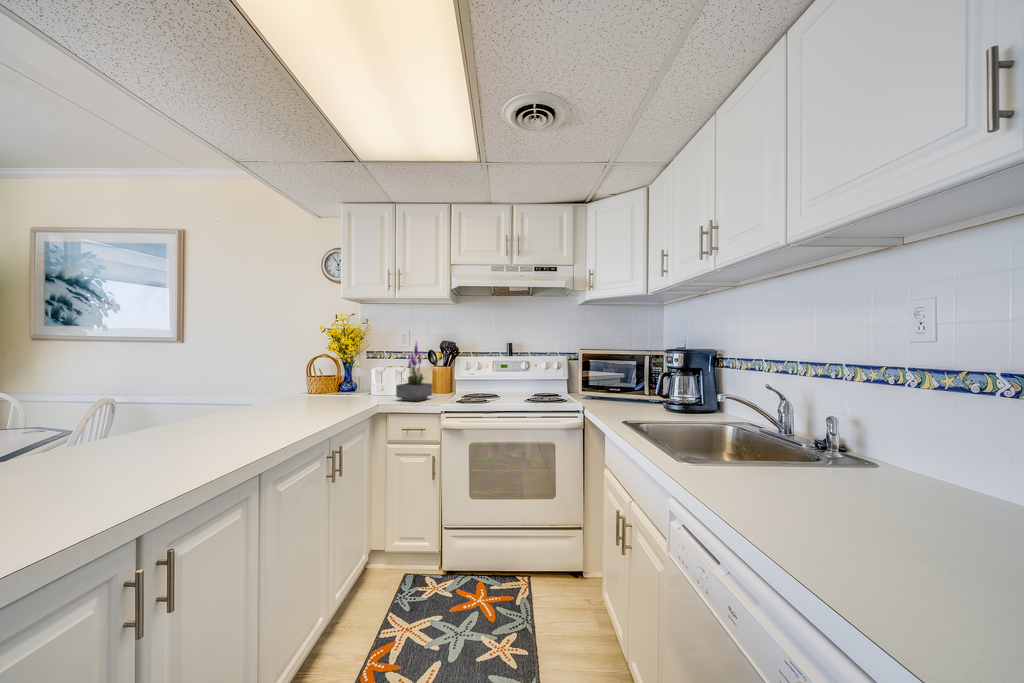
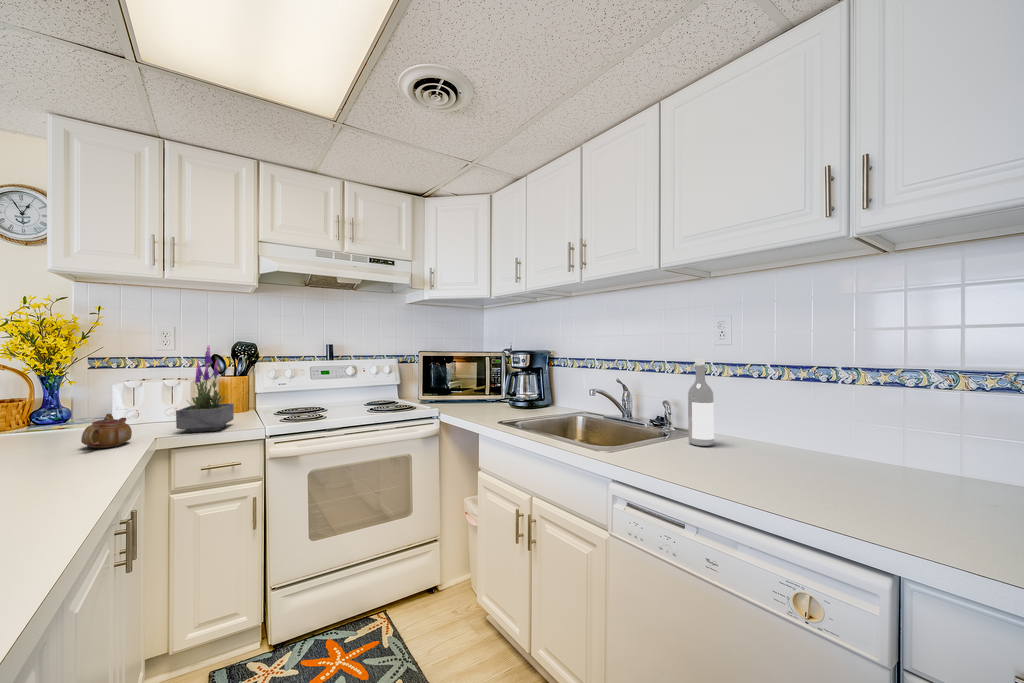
wine bottle: none [854,358,902,489] -> present [688,359,714,446]
teapot: none [344,383,371,404] -> present [81,414,132,449]

